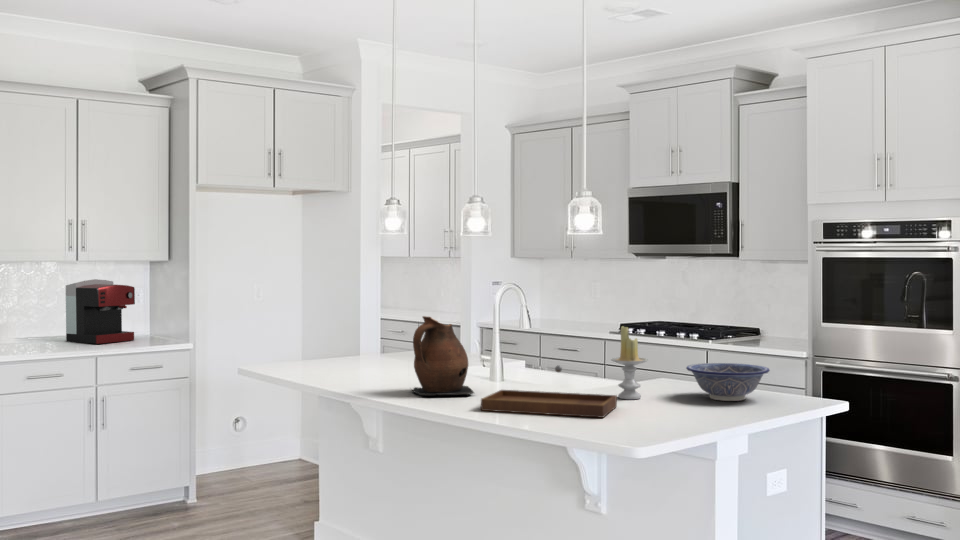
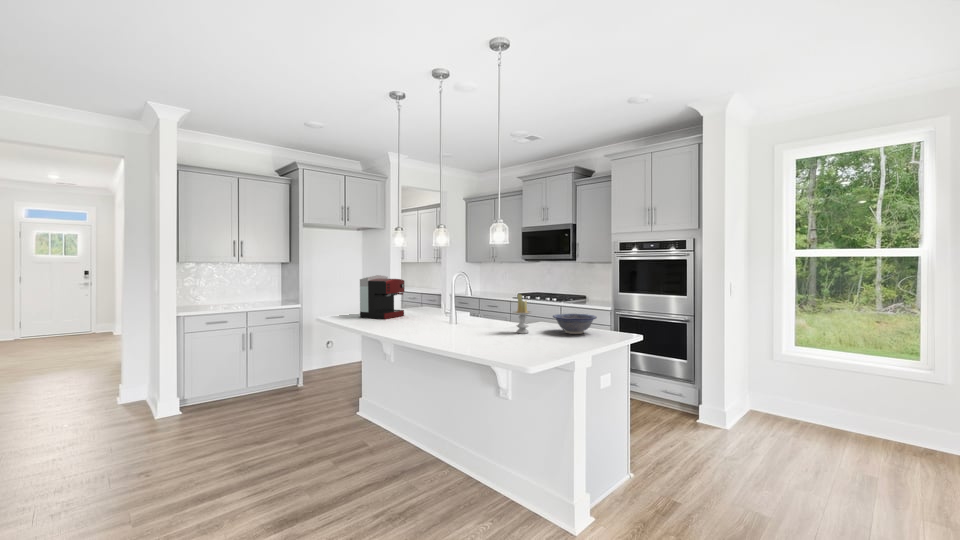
coffee maker: present [66,279,135,344] -> present [360,275,405,319]
ceramic pitcher: present [412,316,474,395] -> none [404,289,439,332]
tray: present [481,366,617,418] -> none [440,316,515,345]

